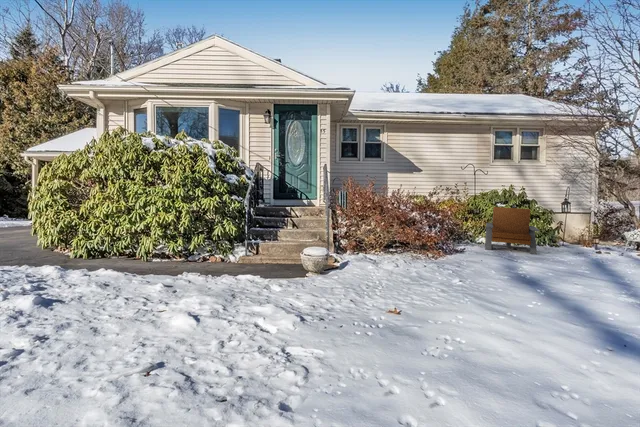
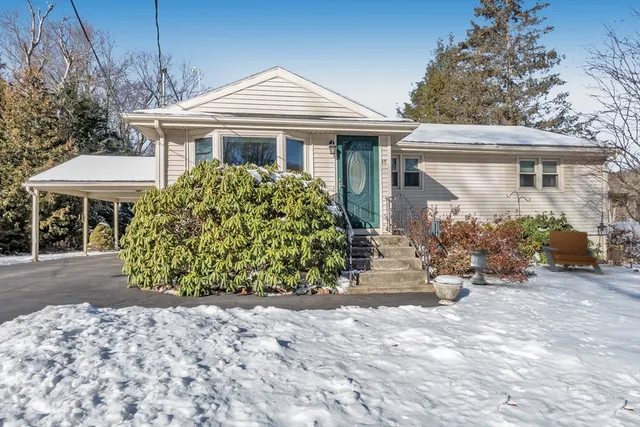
planter: none [372,221,392,259] -> present [469,248,489,284]

